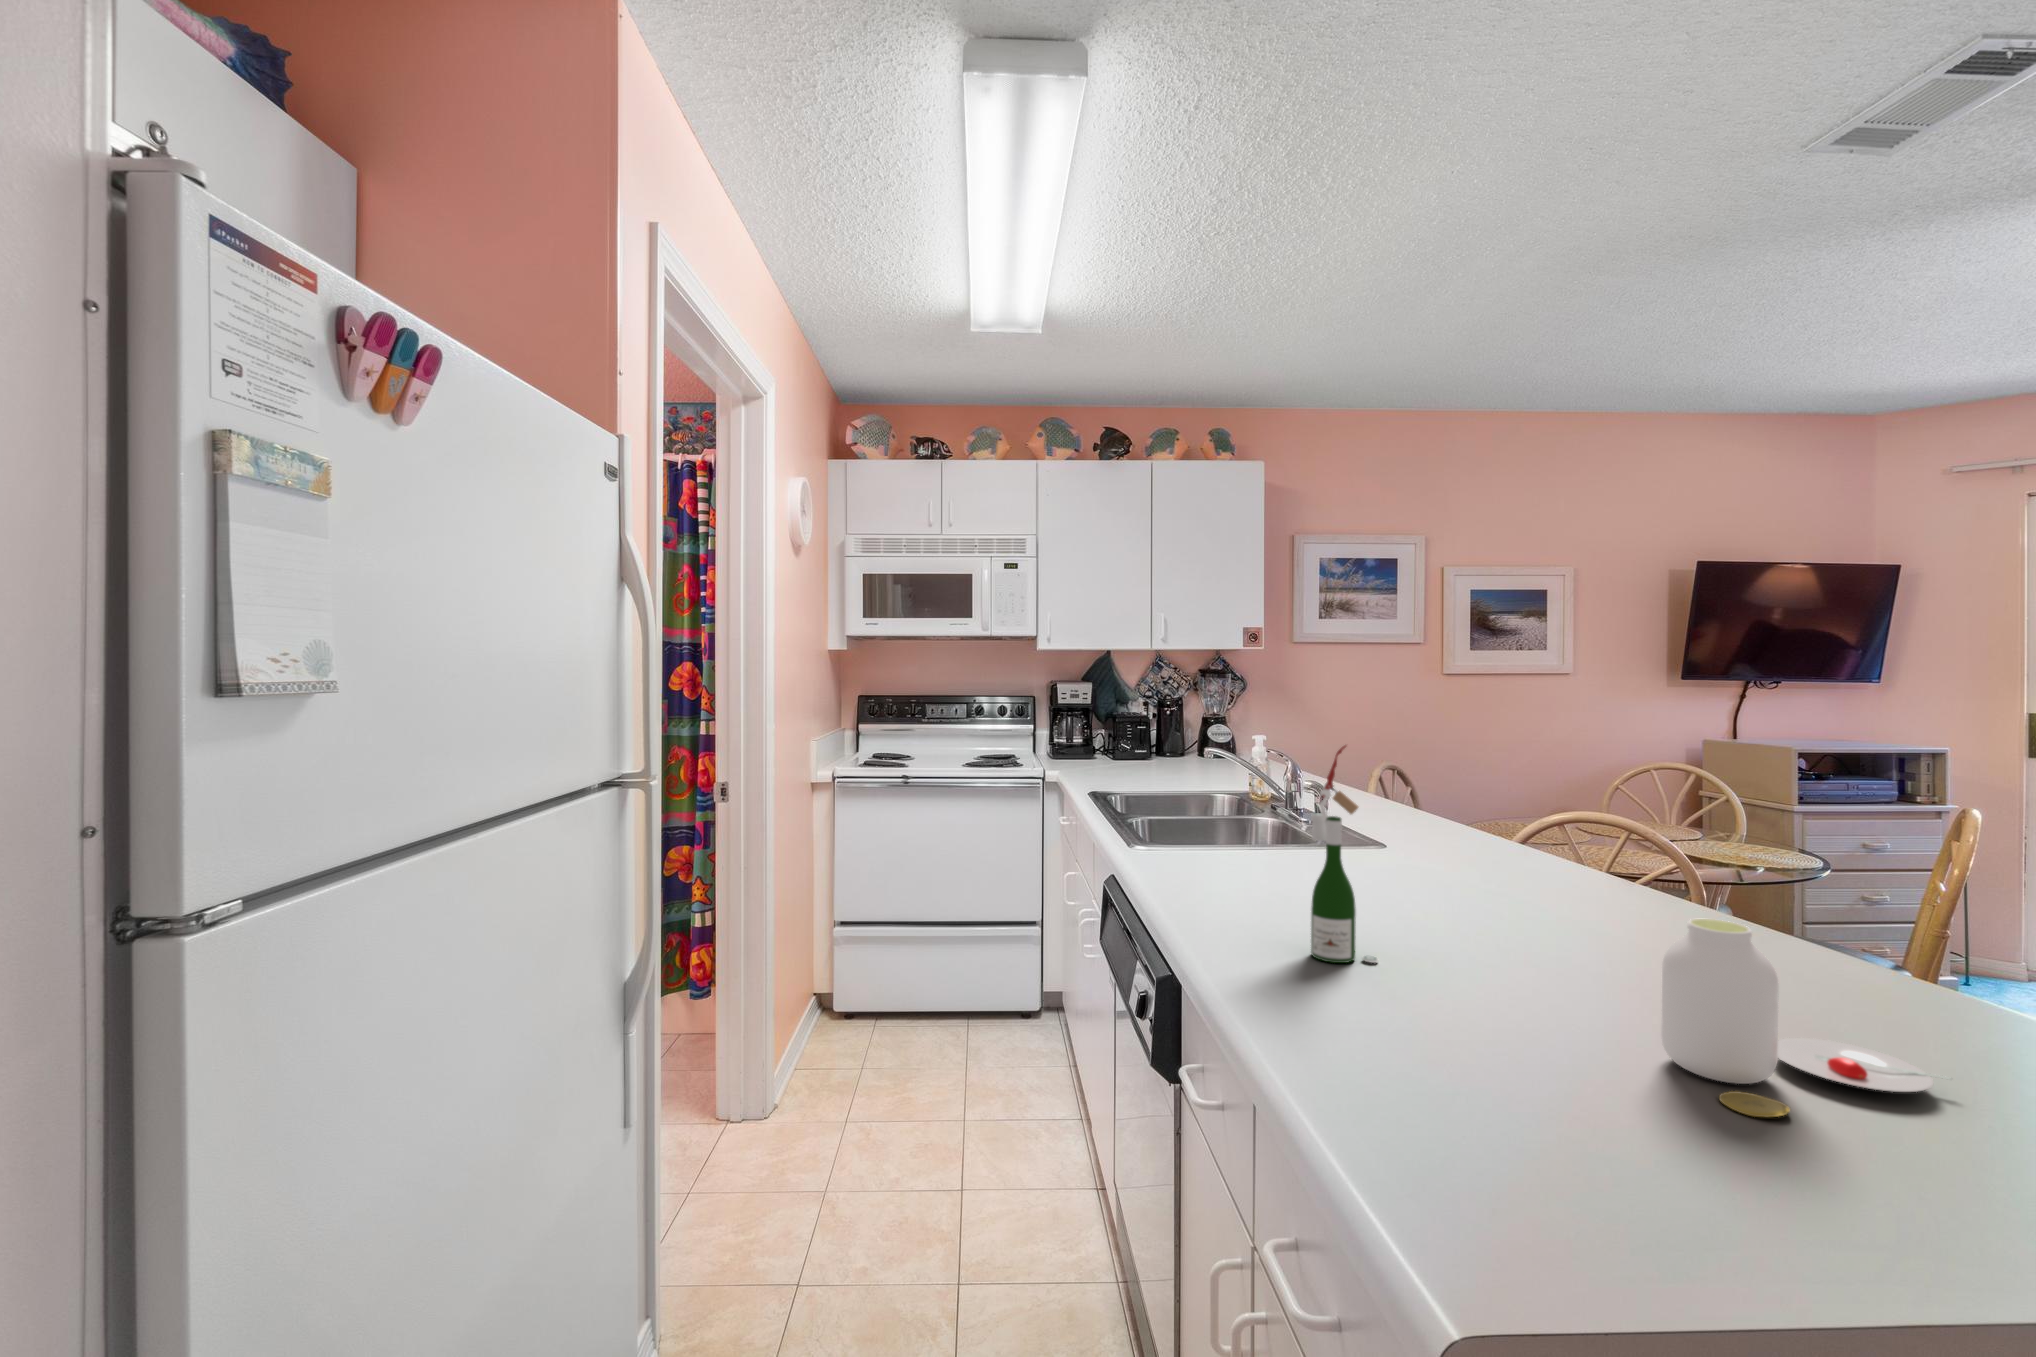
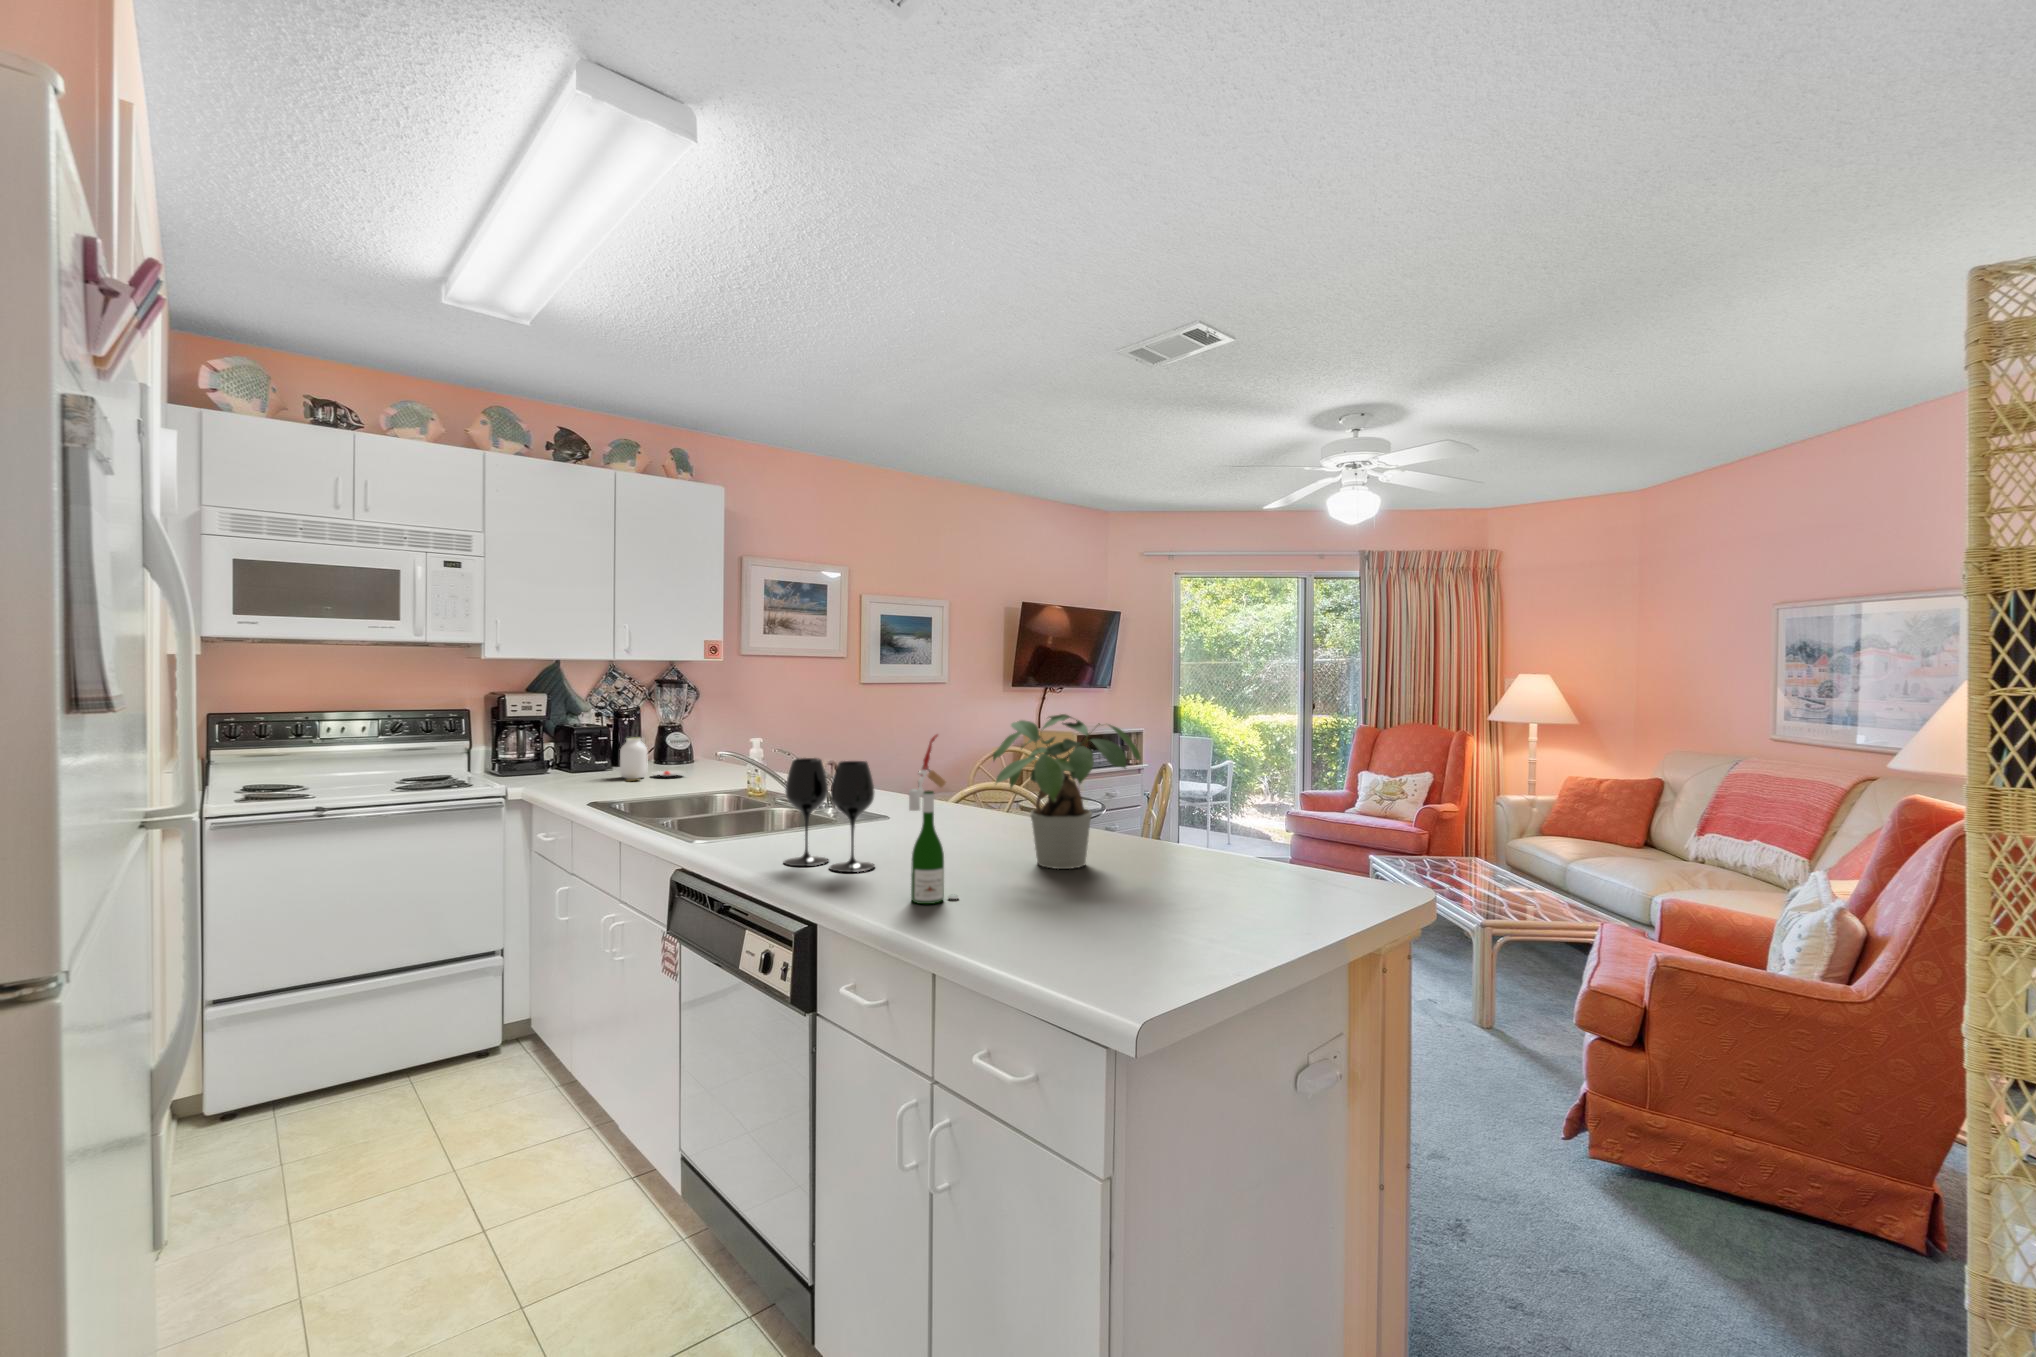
potted plant: none [1459,724,1743,953] -> present [993,714,1141,869]
wine glass: none [1213,763,1312,905] -> present [784,758,875,872]
jar: present [1661,919,1951,1117] -> present [620,738,684,781]

